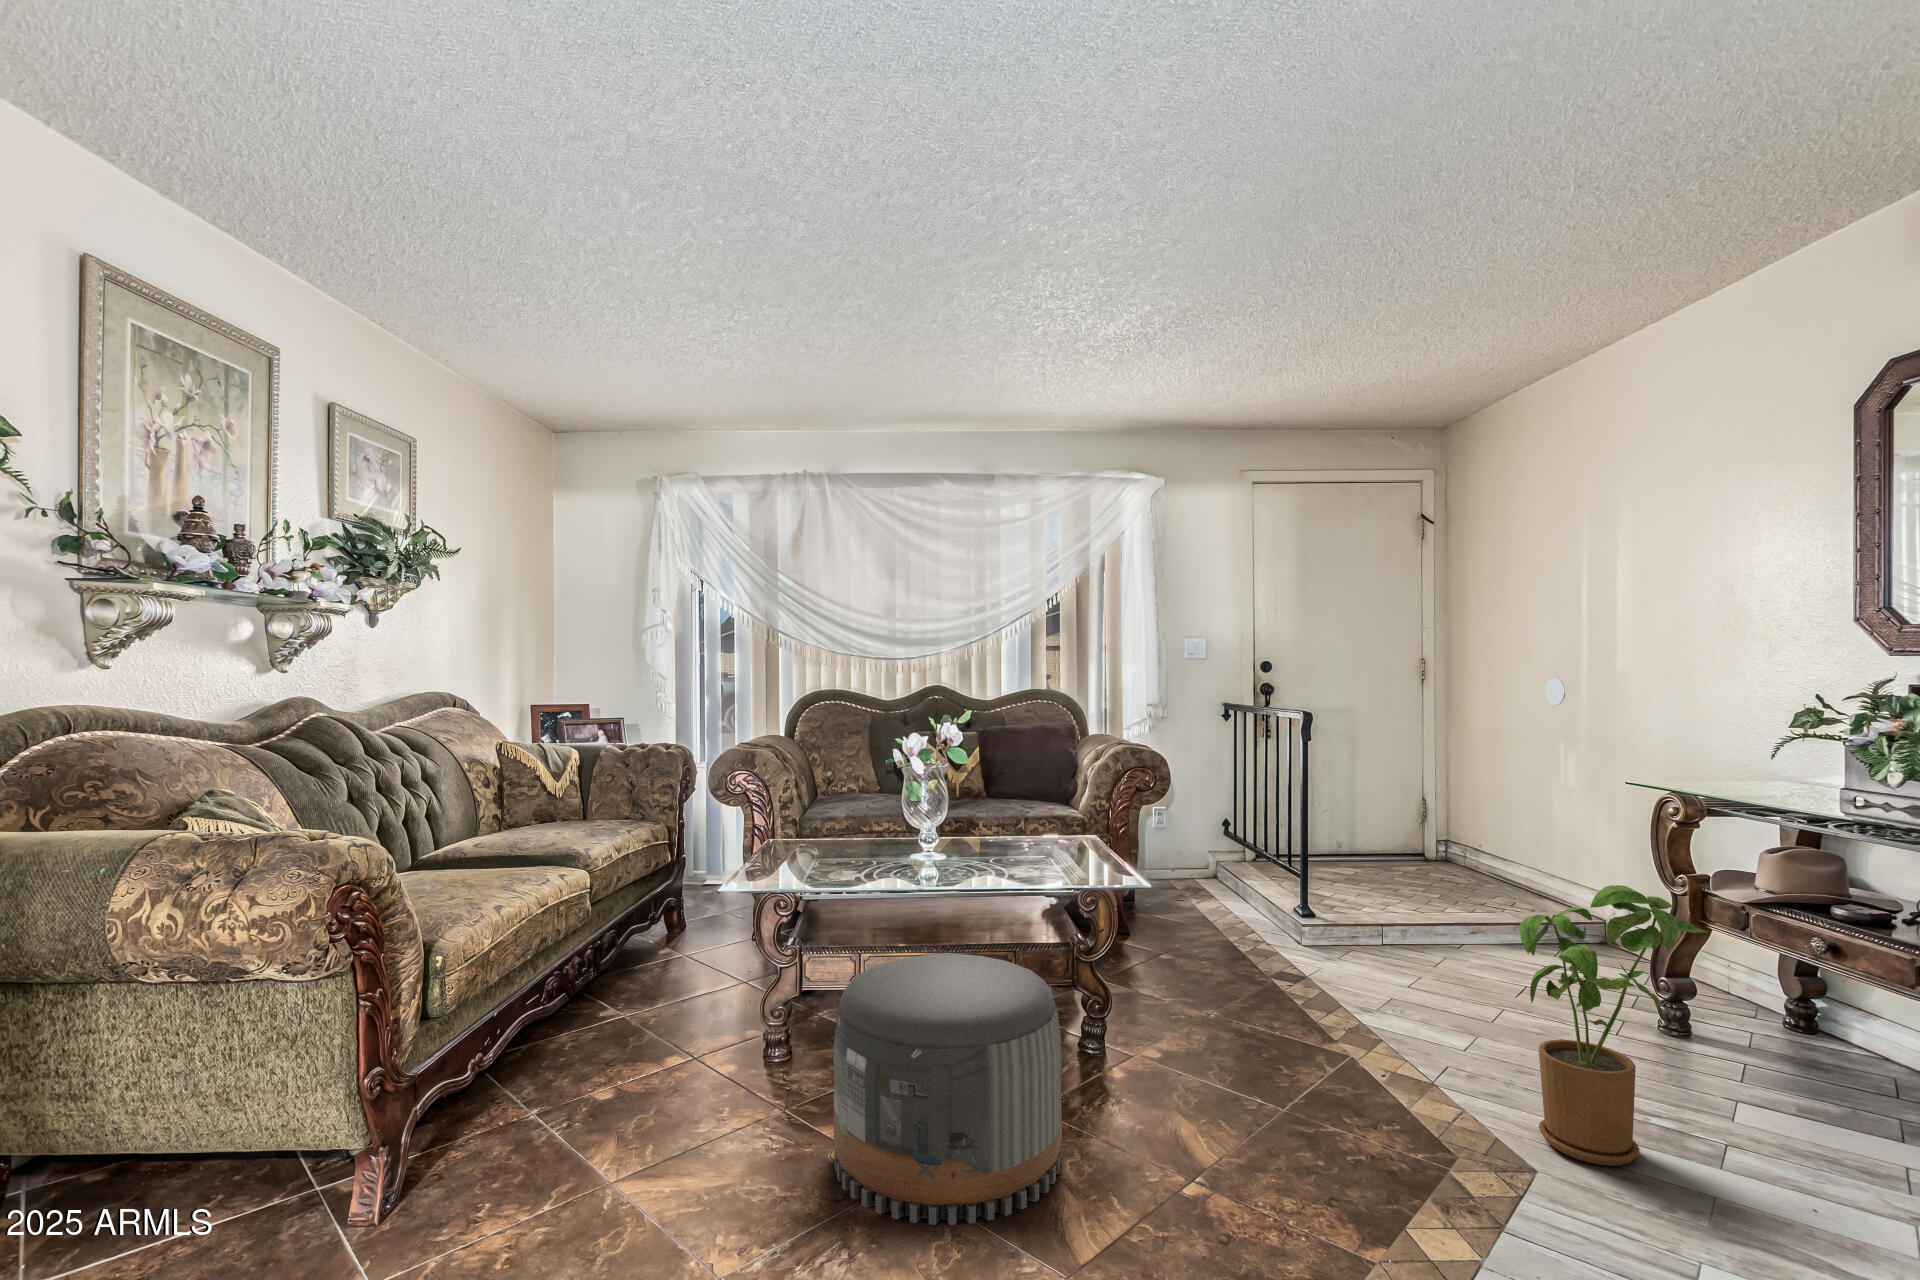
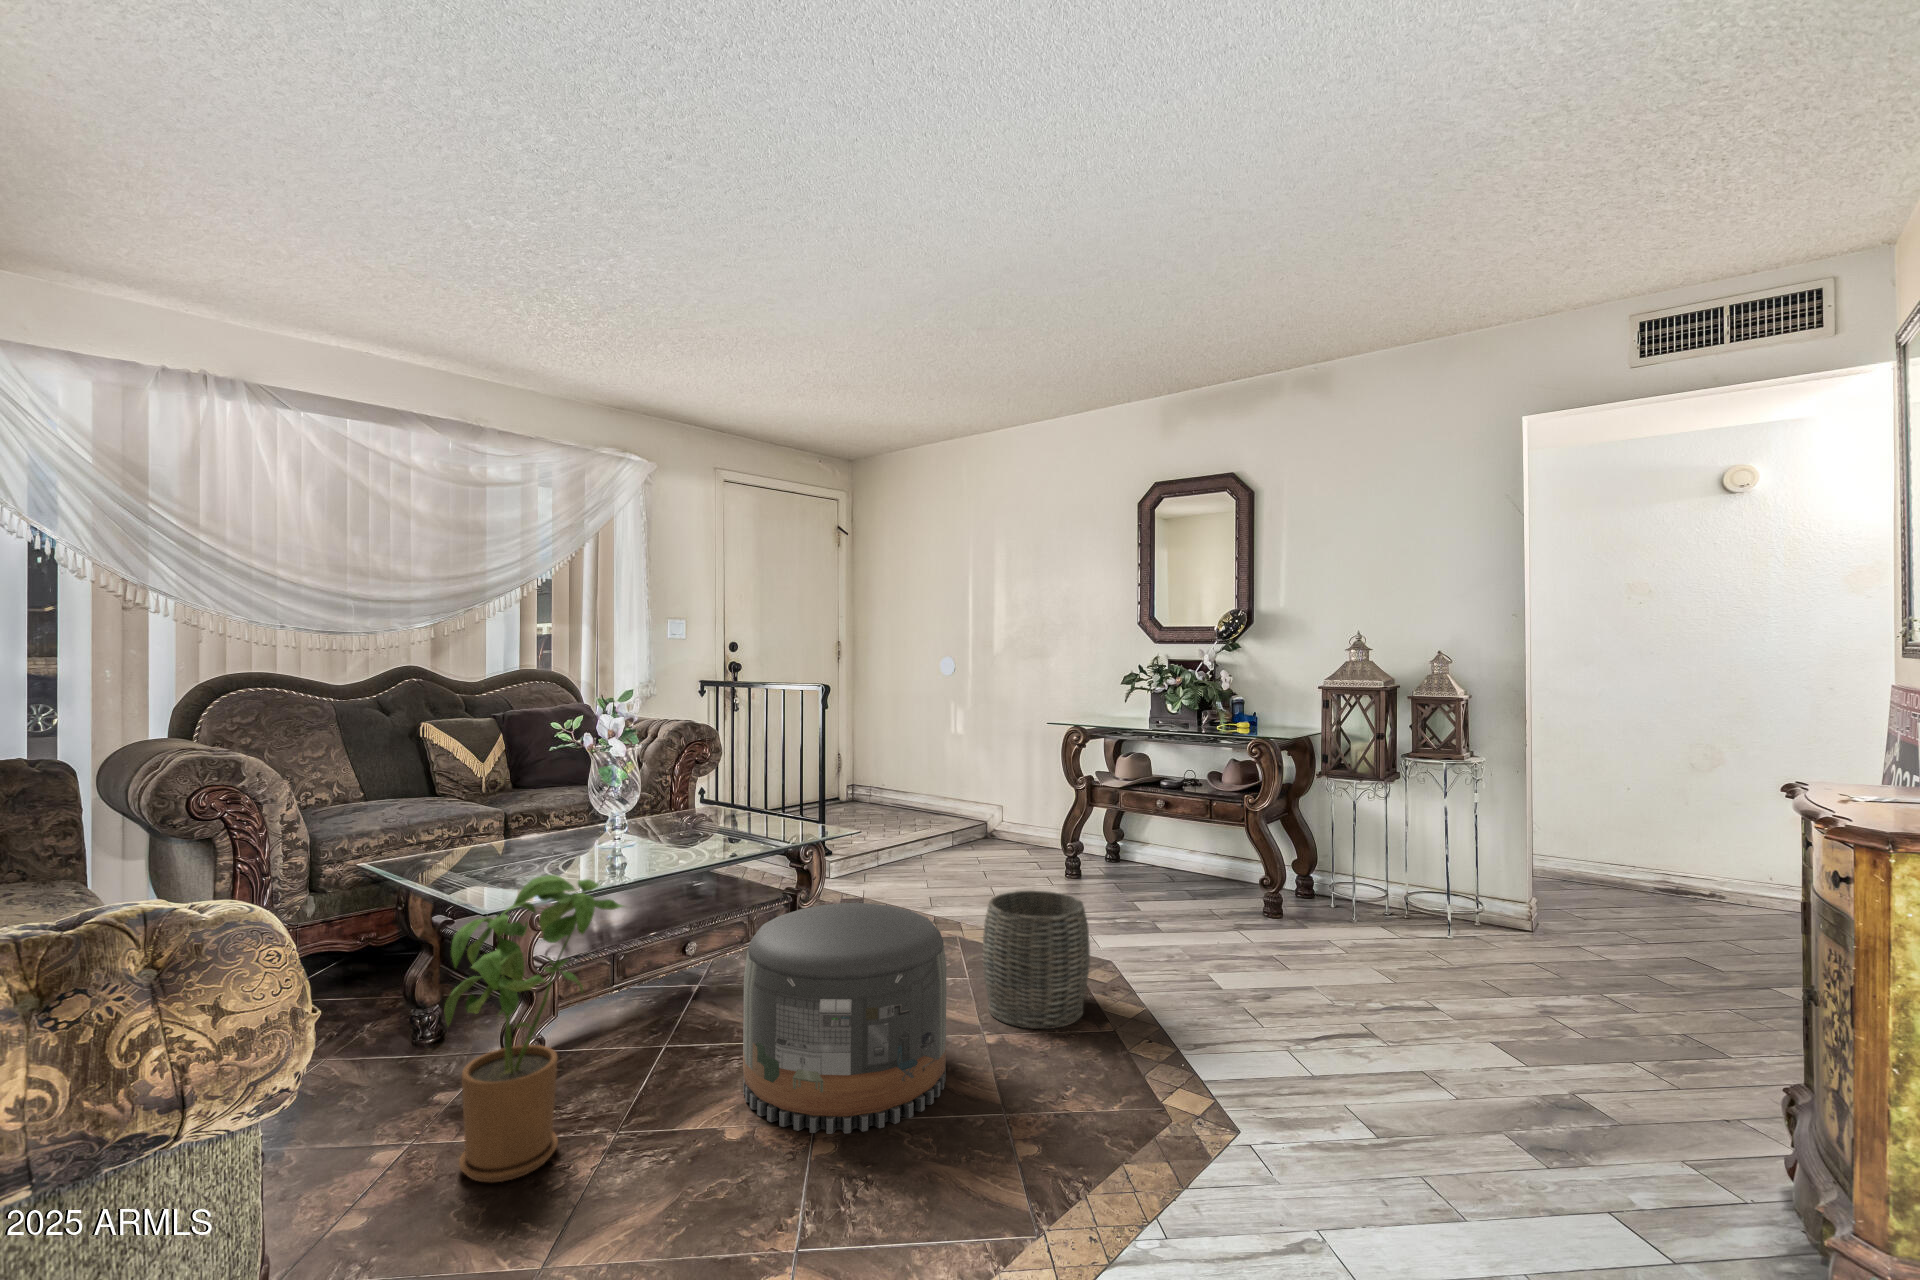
house plant: present [1520,885,1707,1166] -> present [445,875,623,1183]
woven basket: none [1187,1006,1346,1224] -> present [983,891,1090,1029]

